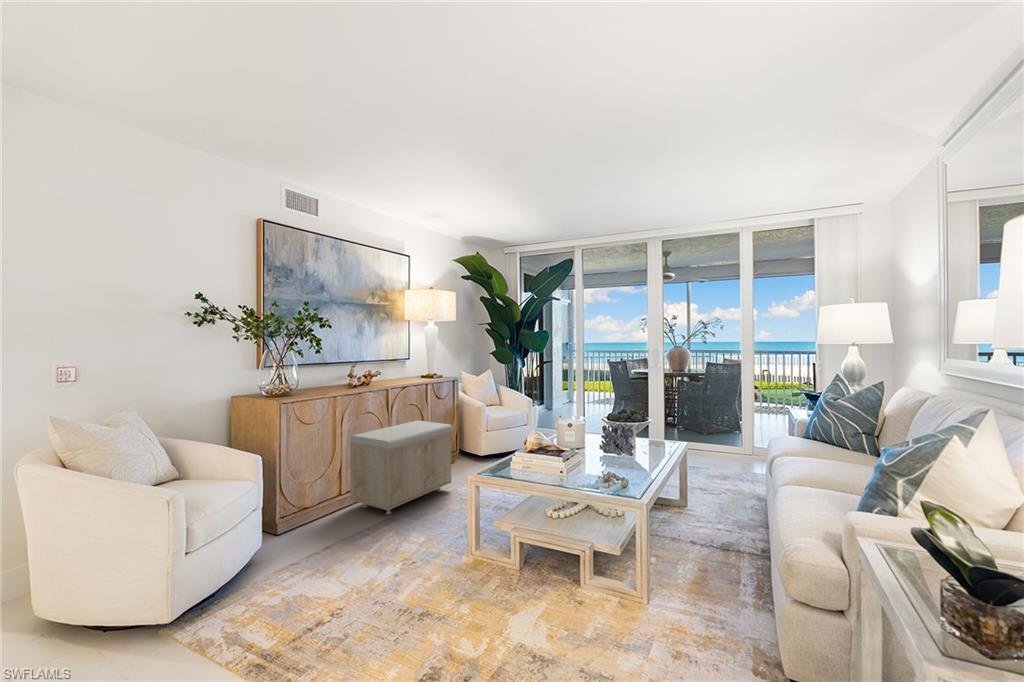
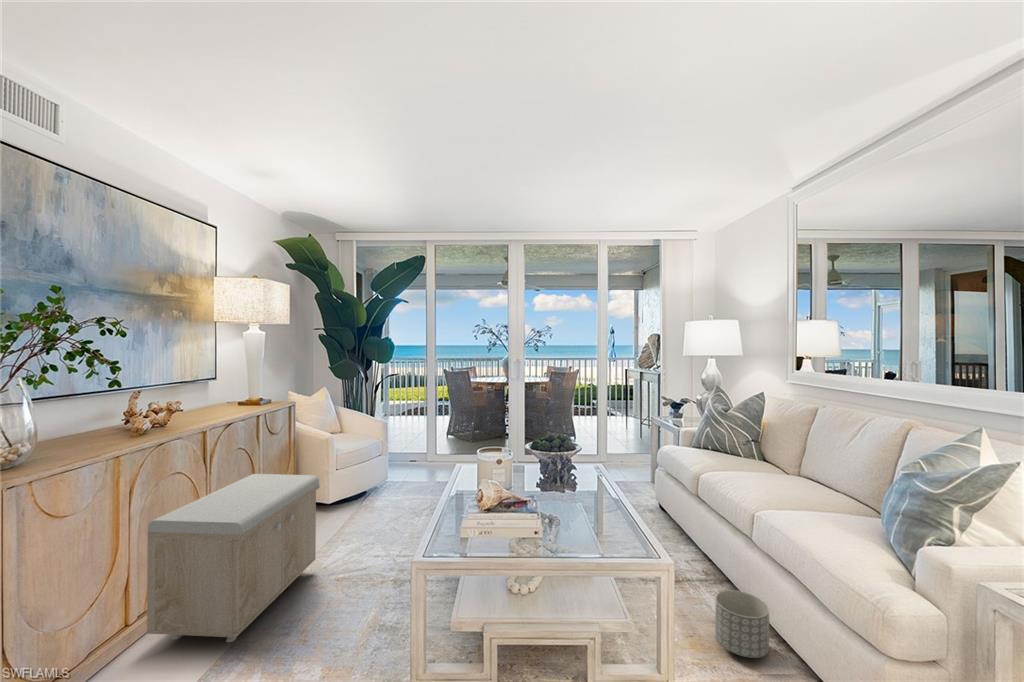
planter: none [706,550,754,607] -> present [715,590,769,658]

